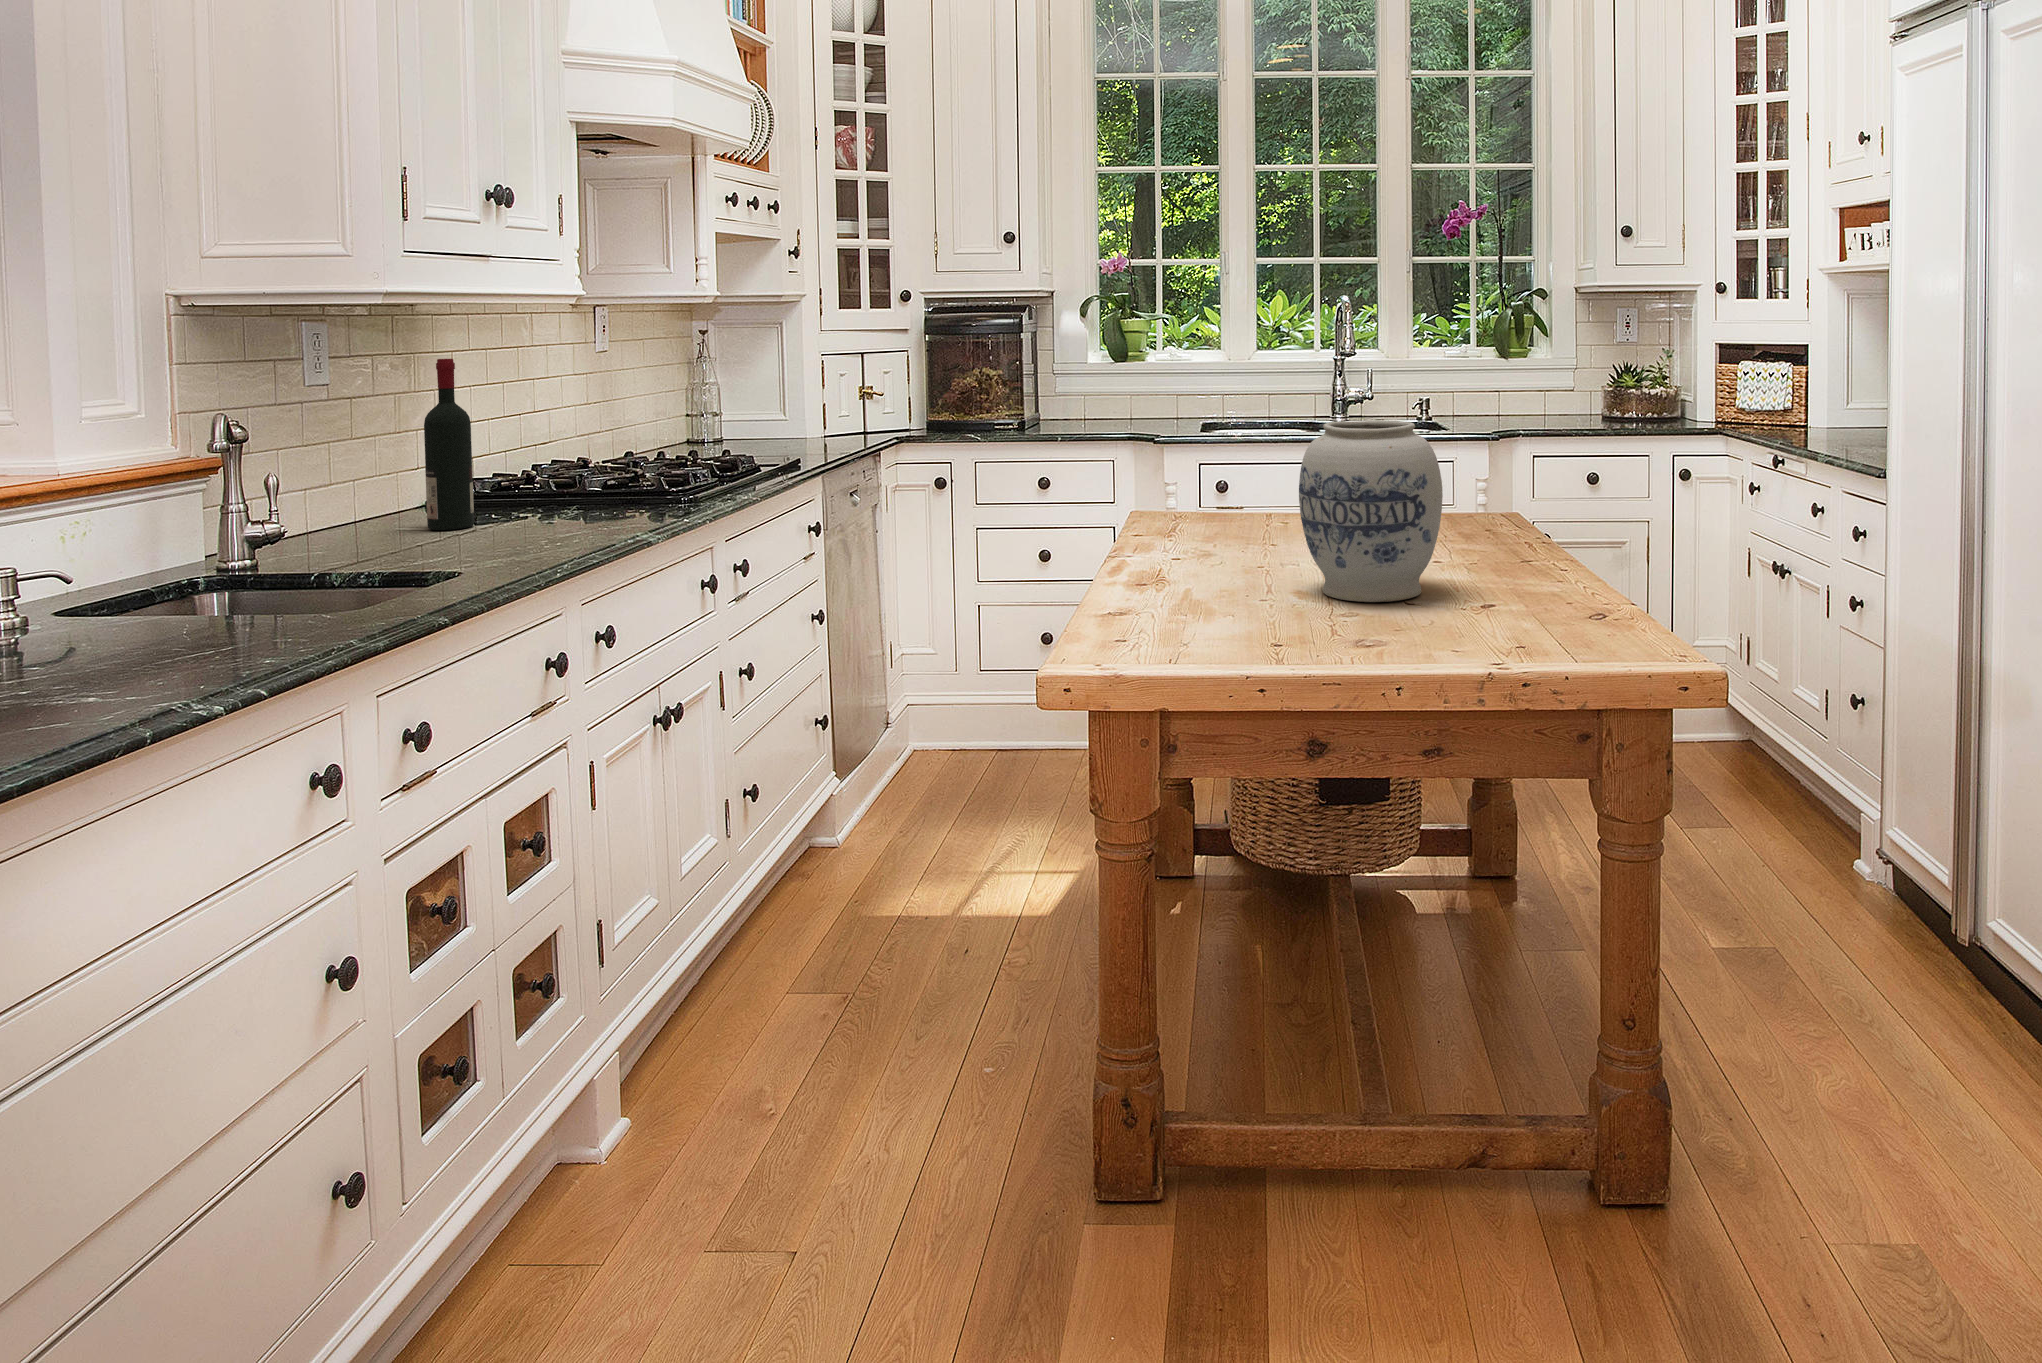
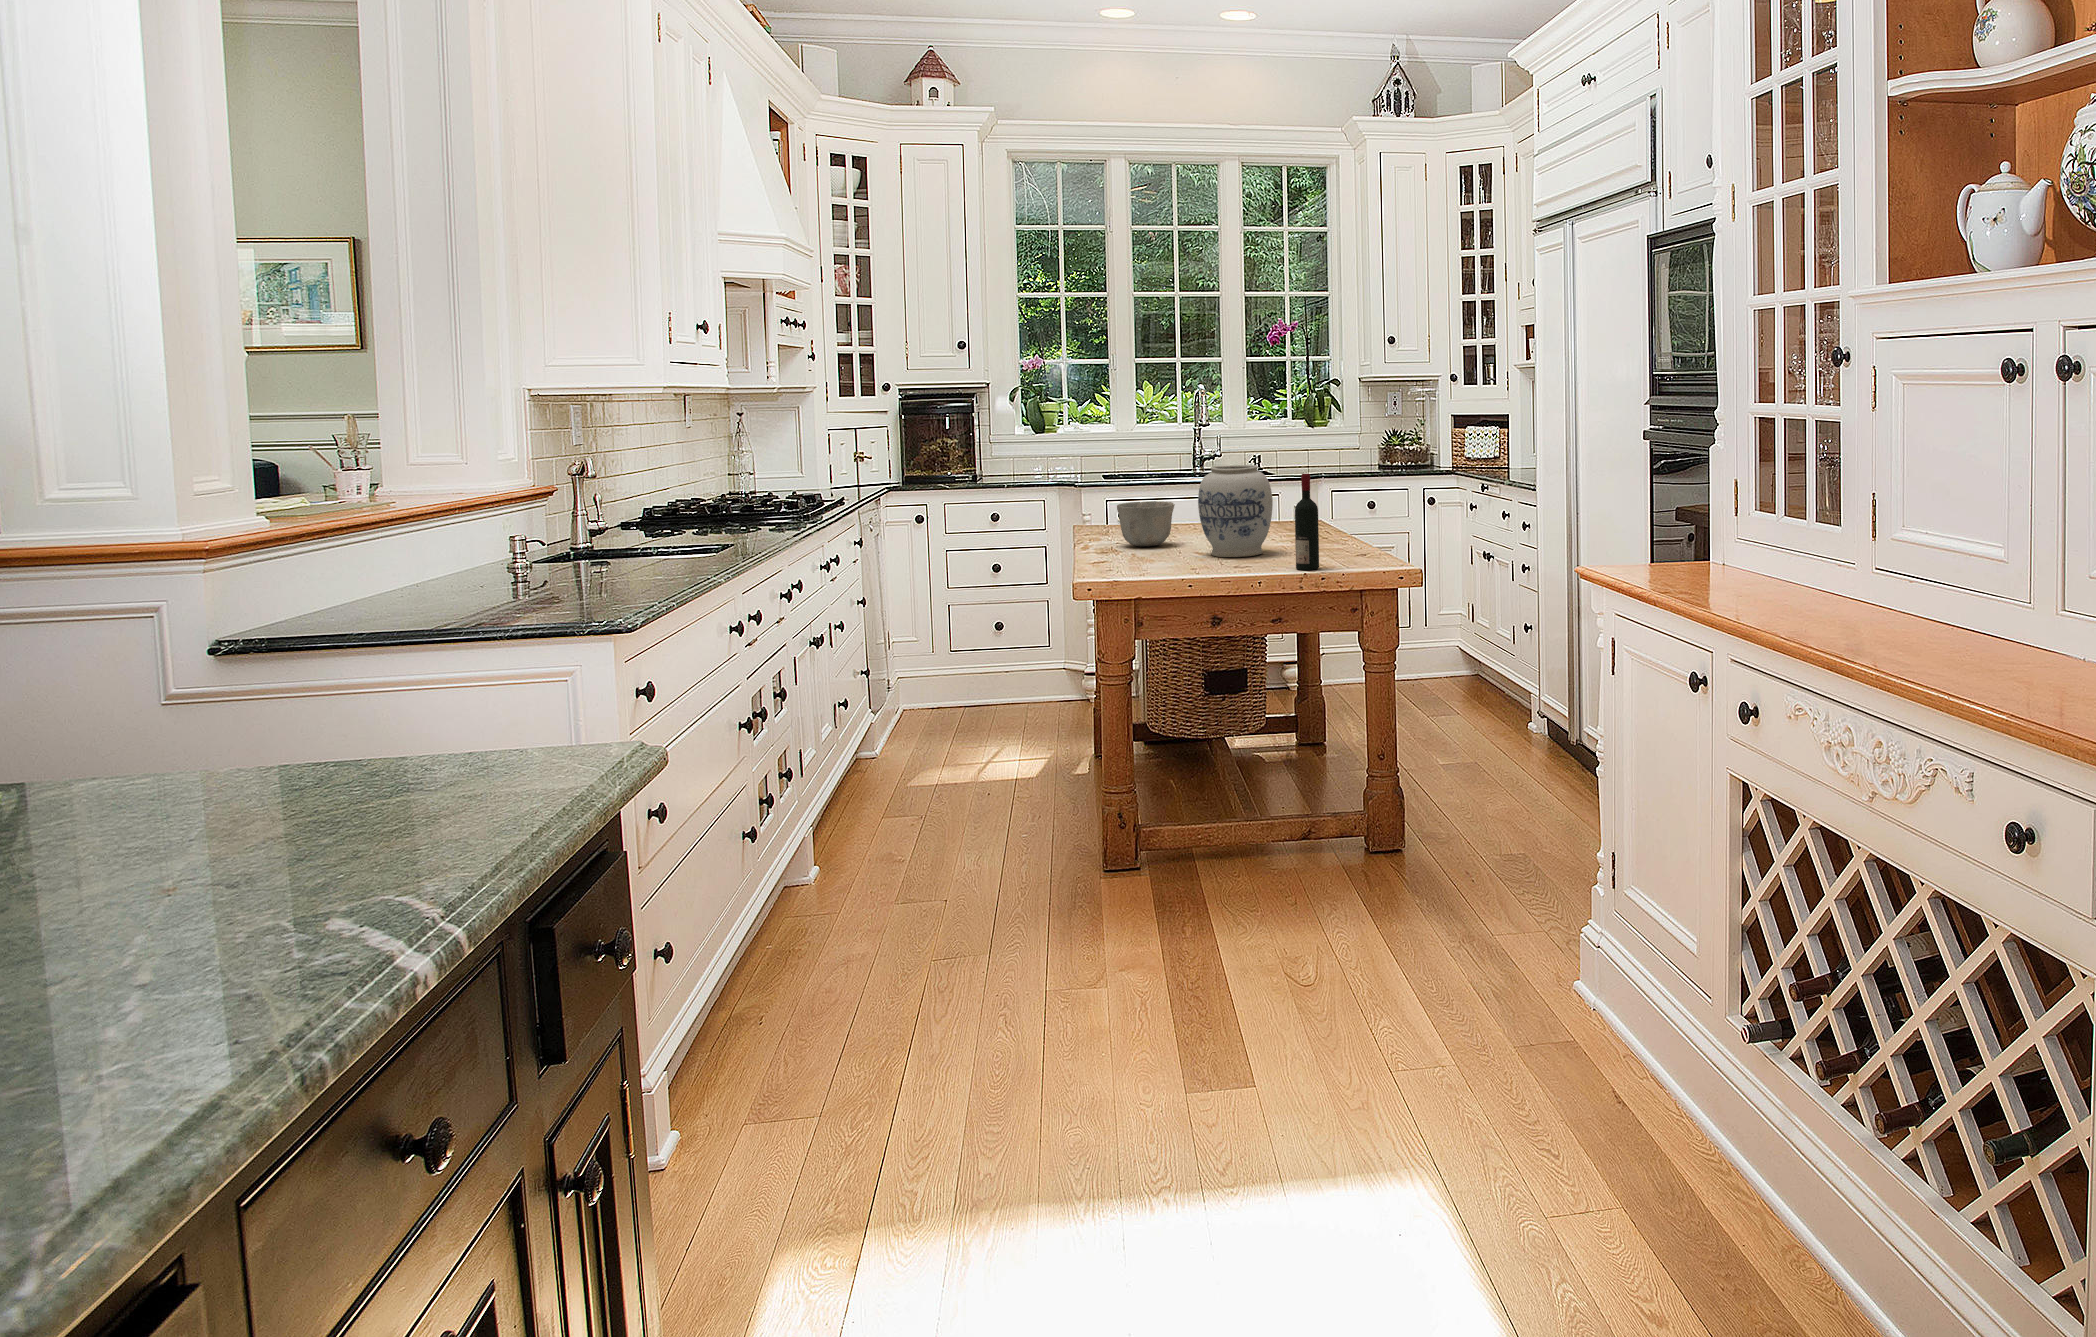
wine bottle: present [424,359,474,530] -> present [1295,473,1319,570]
ceramic bowl: none [1165,478,1265,560] -> present [1117,501,1175,546]

